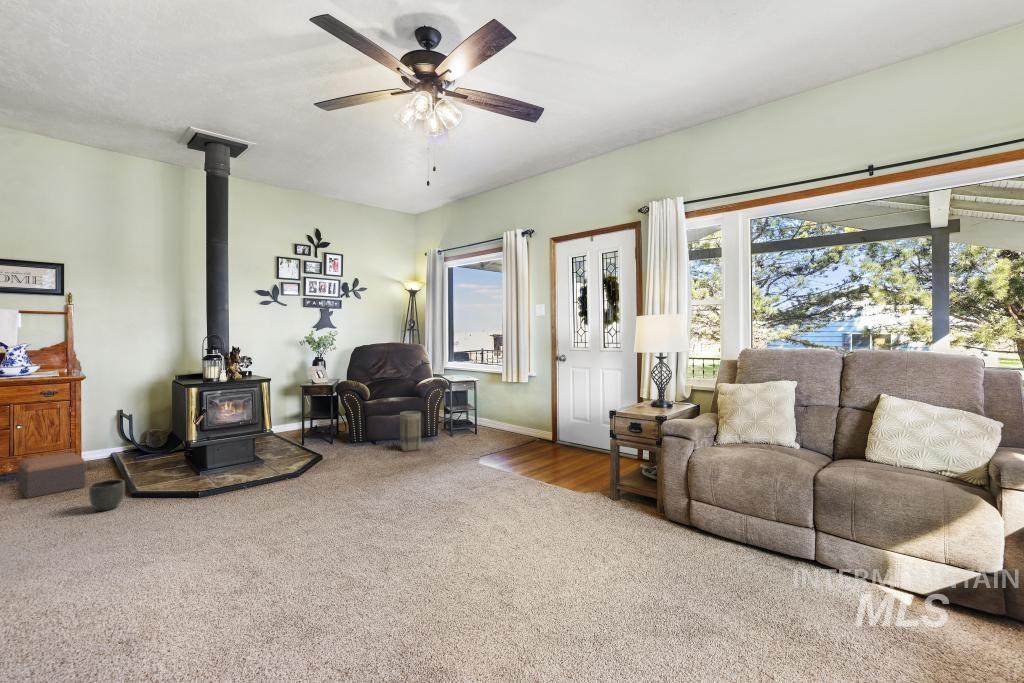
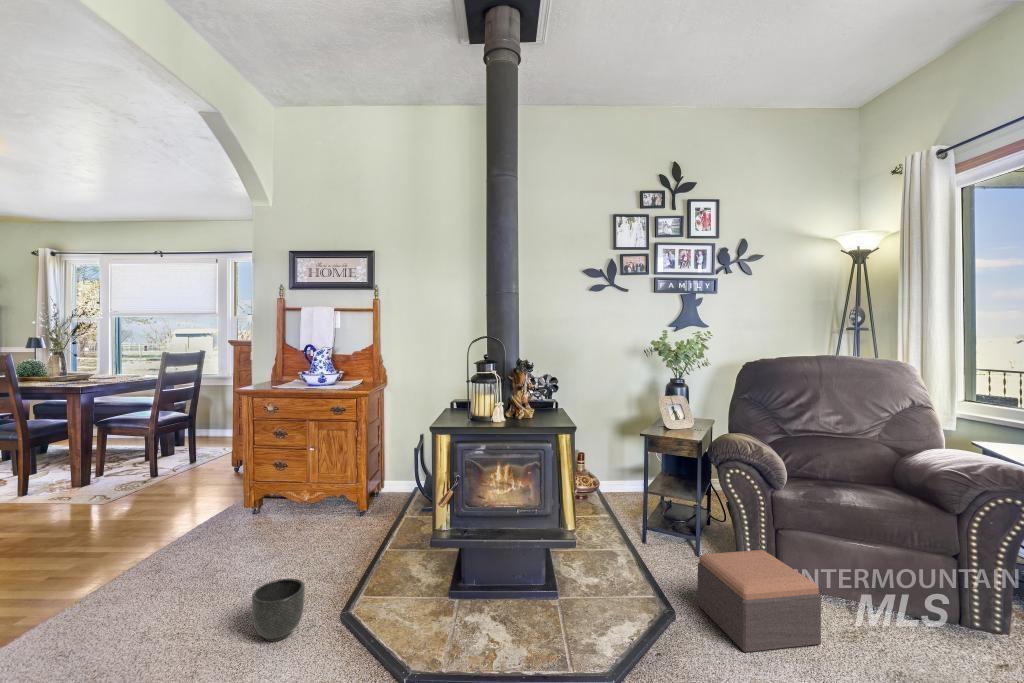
basket: present [400,411,421,451] -> none [860,531,932,658]
footstool: present [18,452,86,498] -> present [698,550,821,652]

